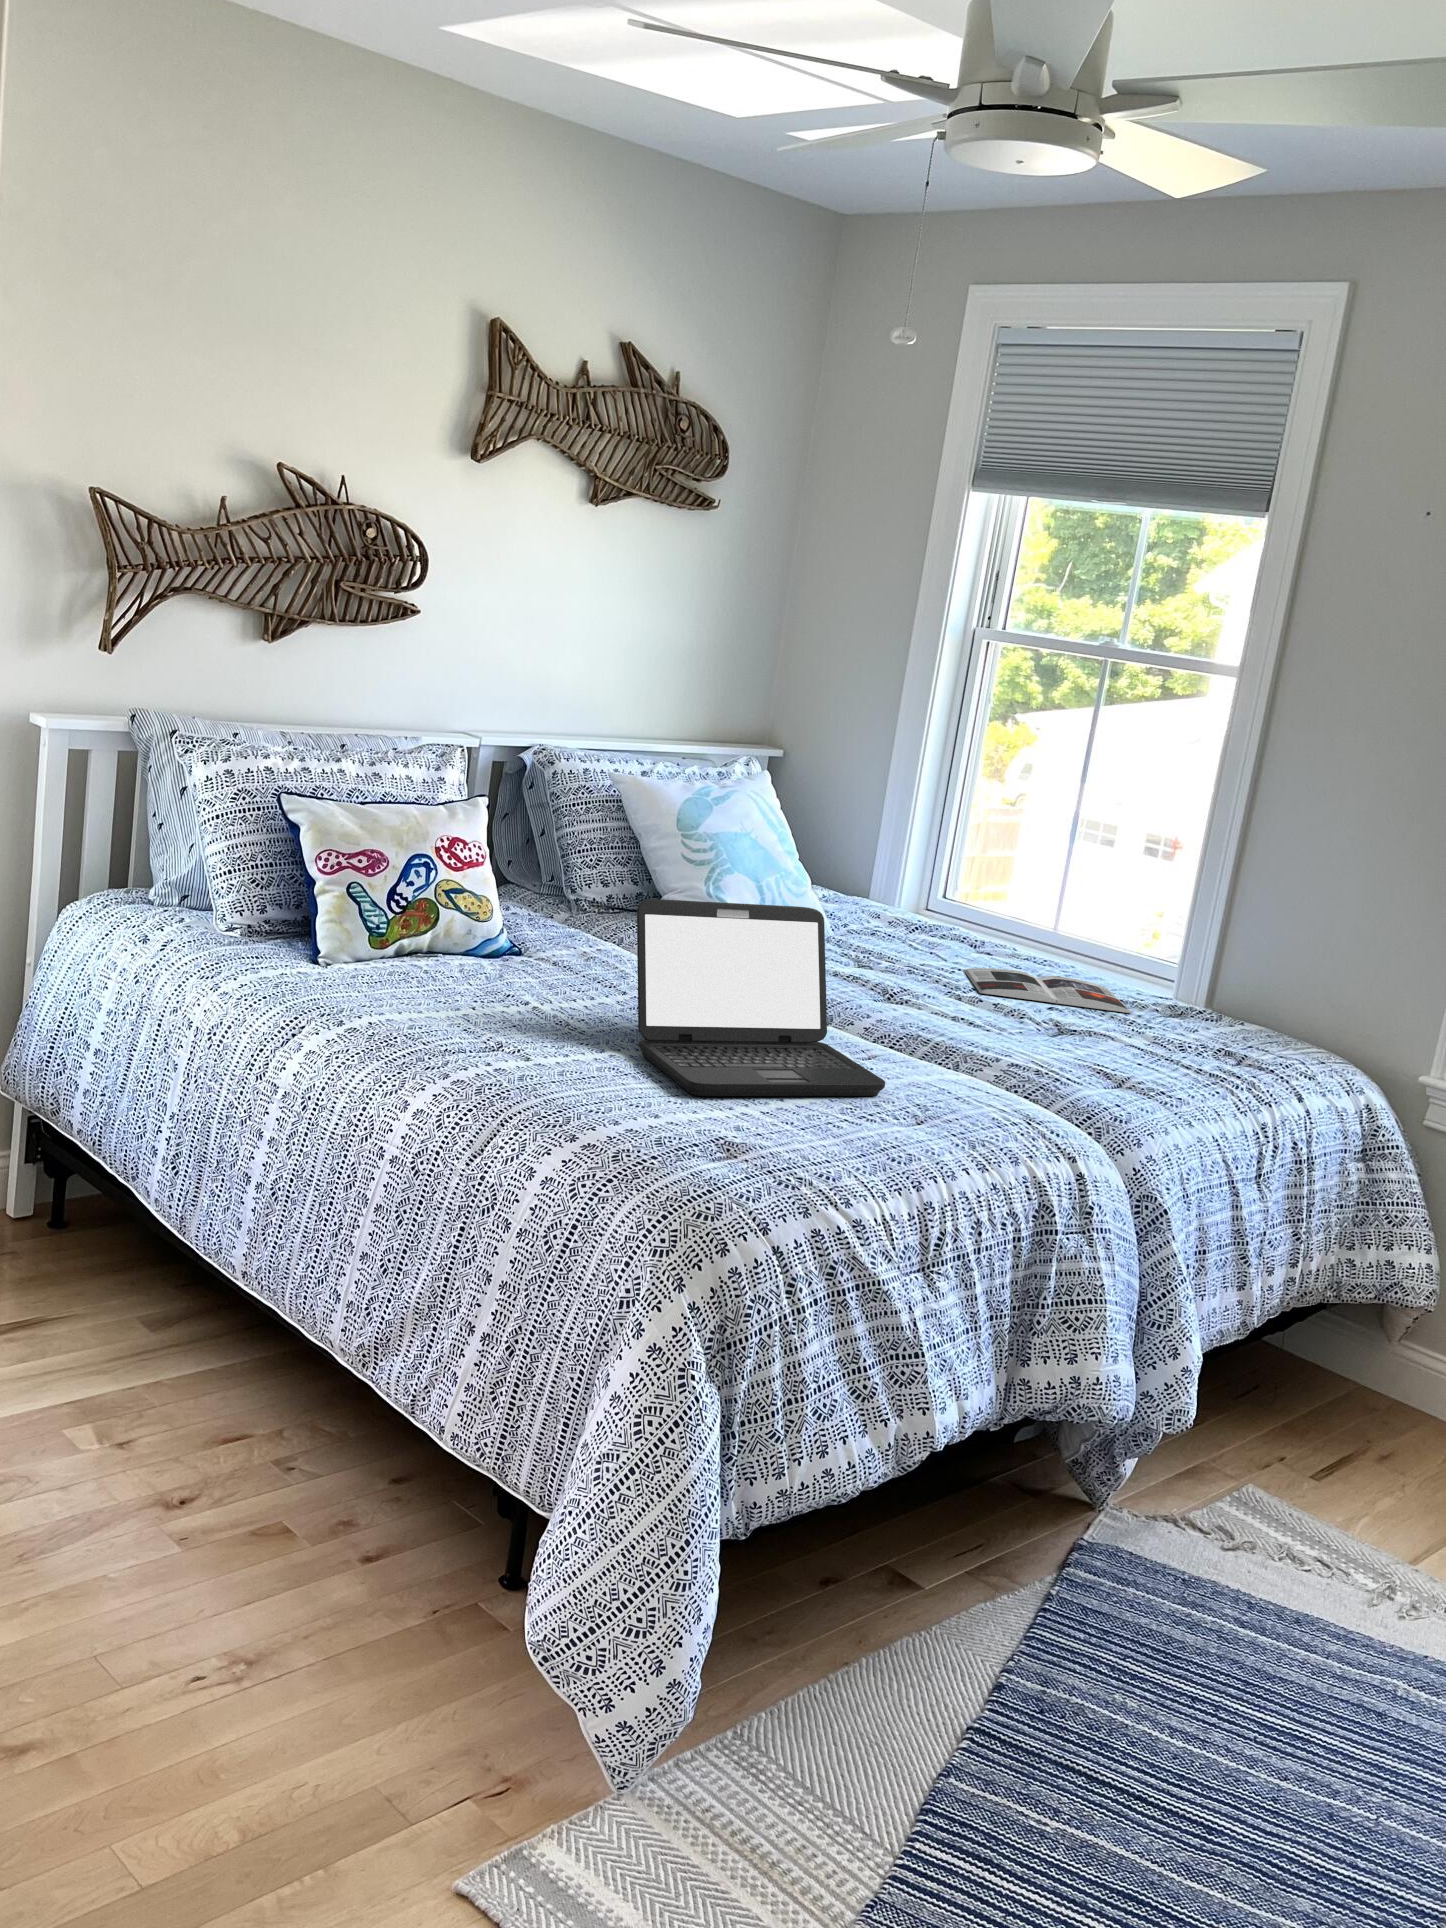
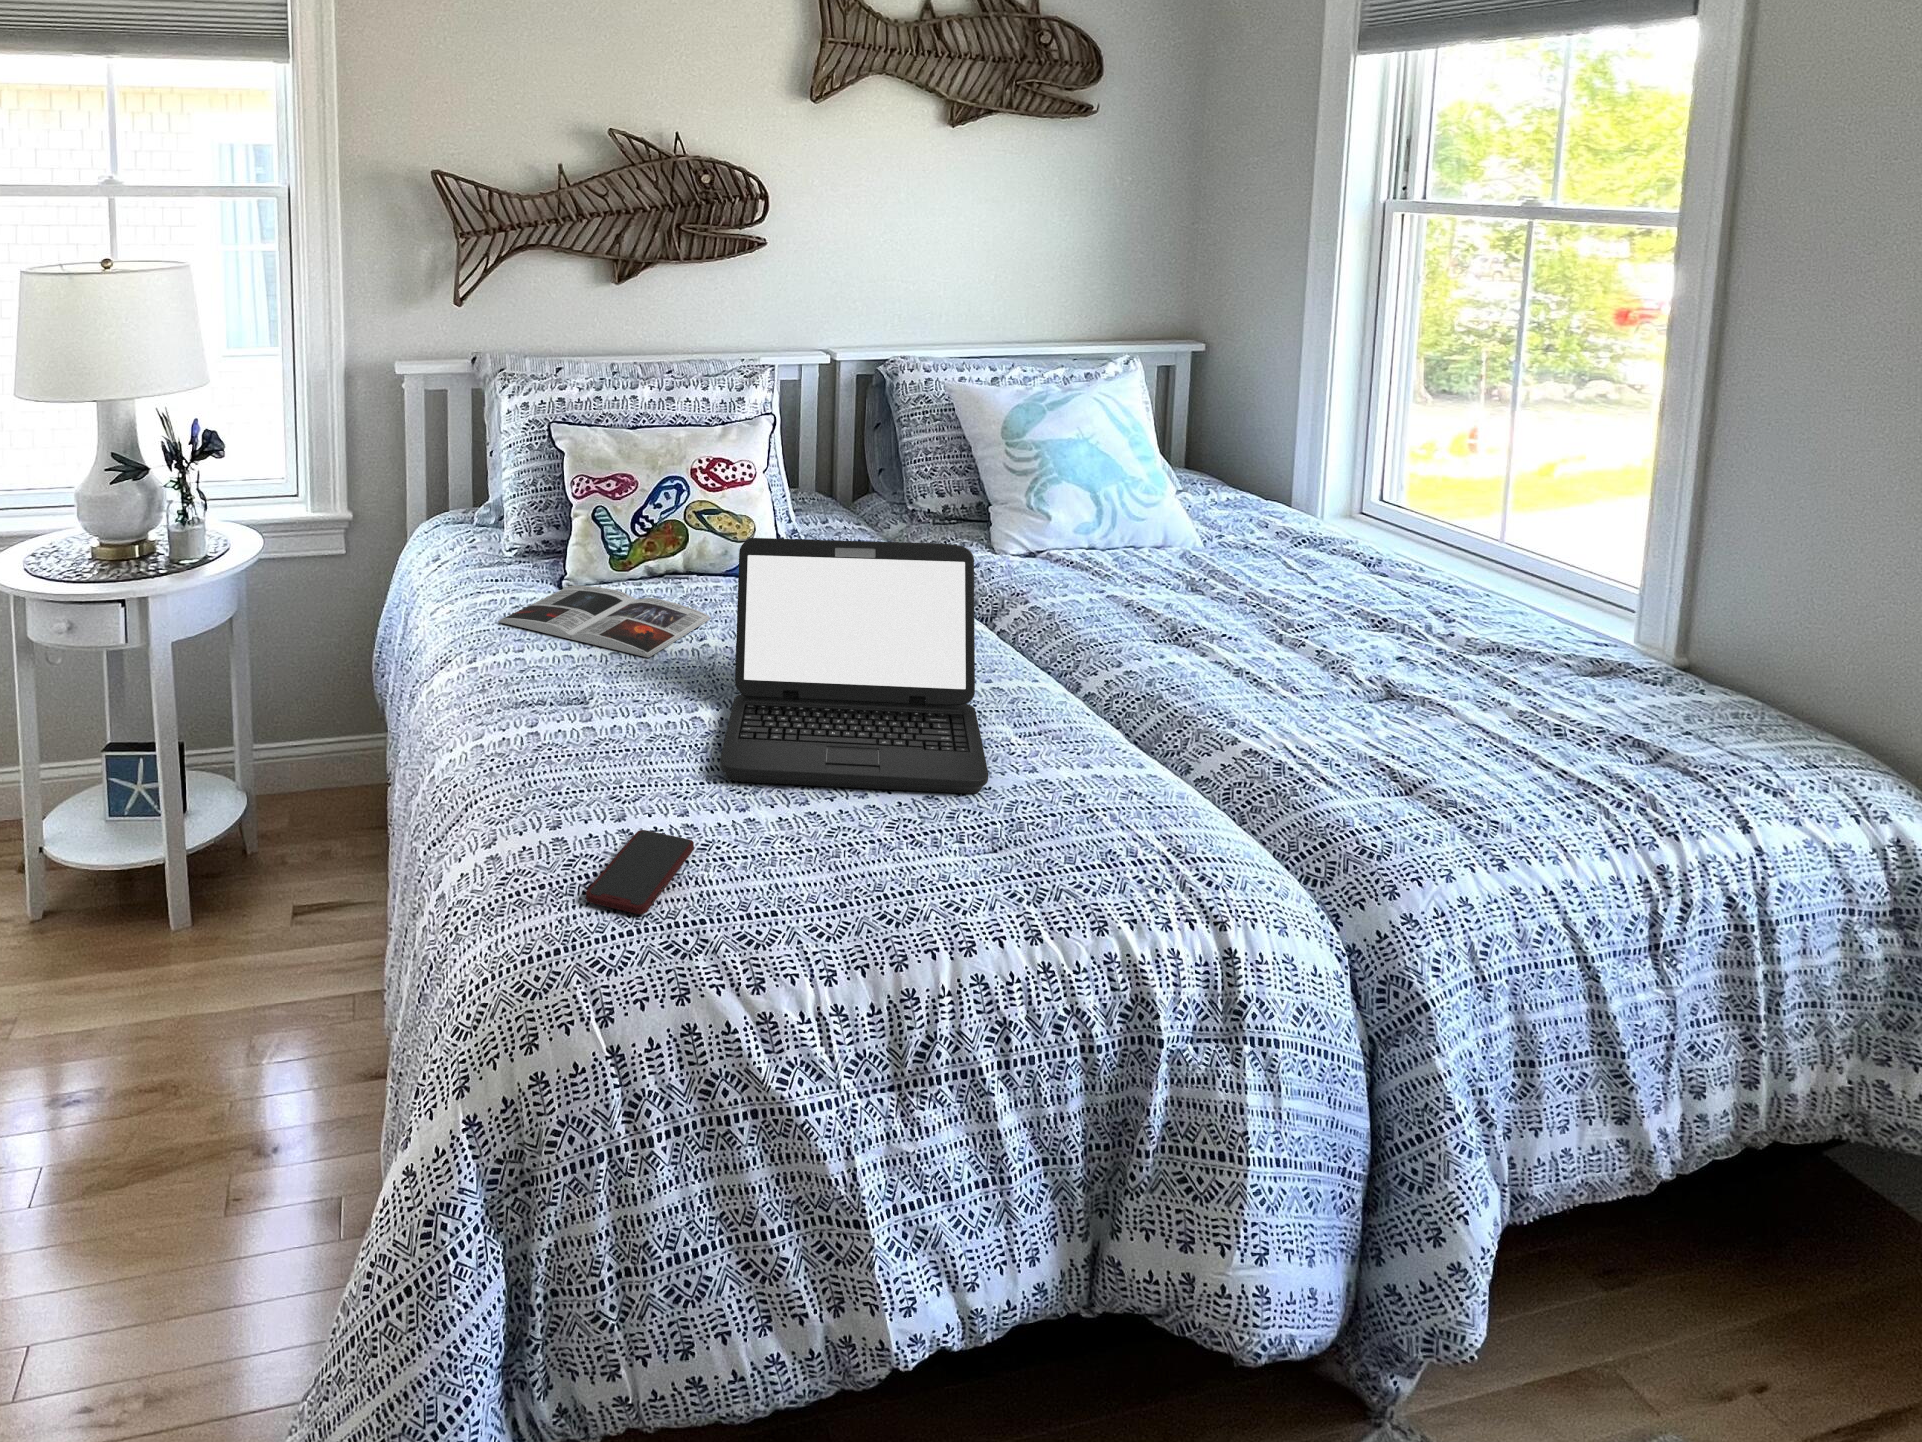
magazine: present [965,968,1132,1013] -> present [498,586,711,658]
smartphone: none [675,1125,744,1168] -> present [586,830,694,914]

